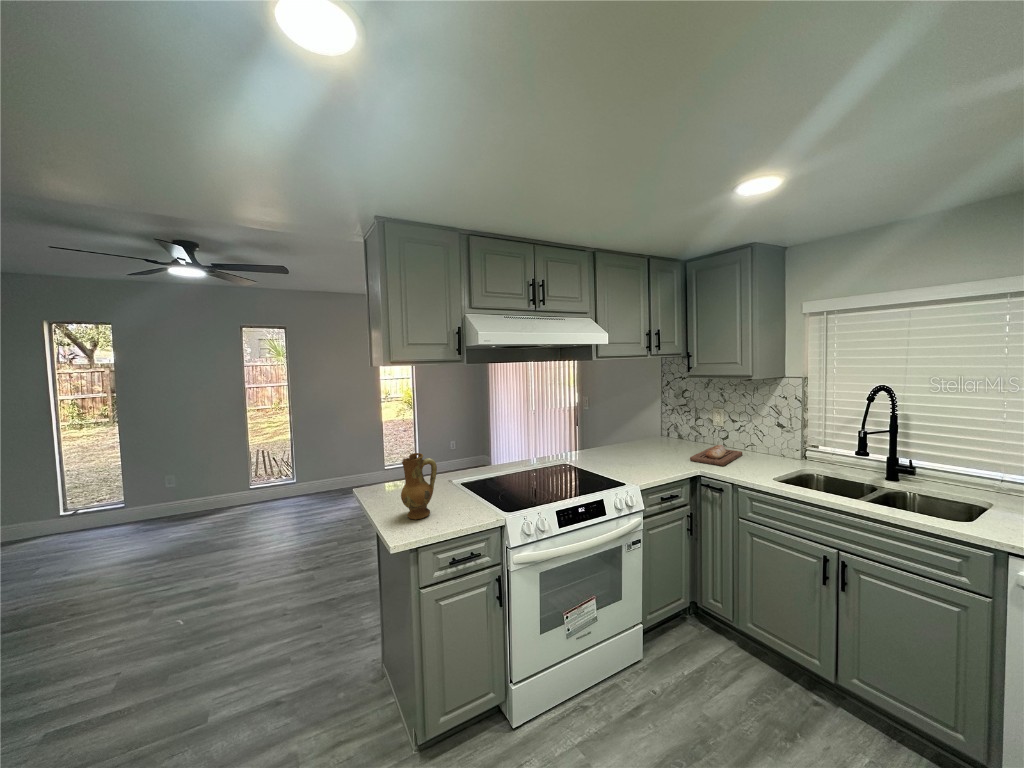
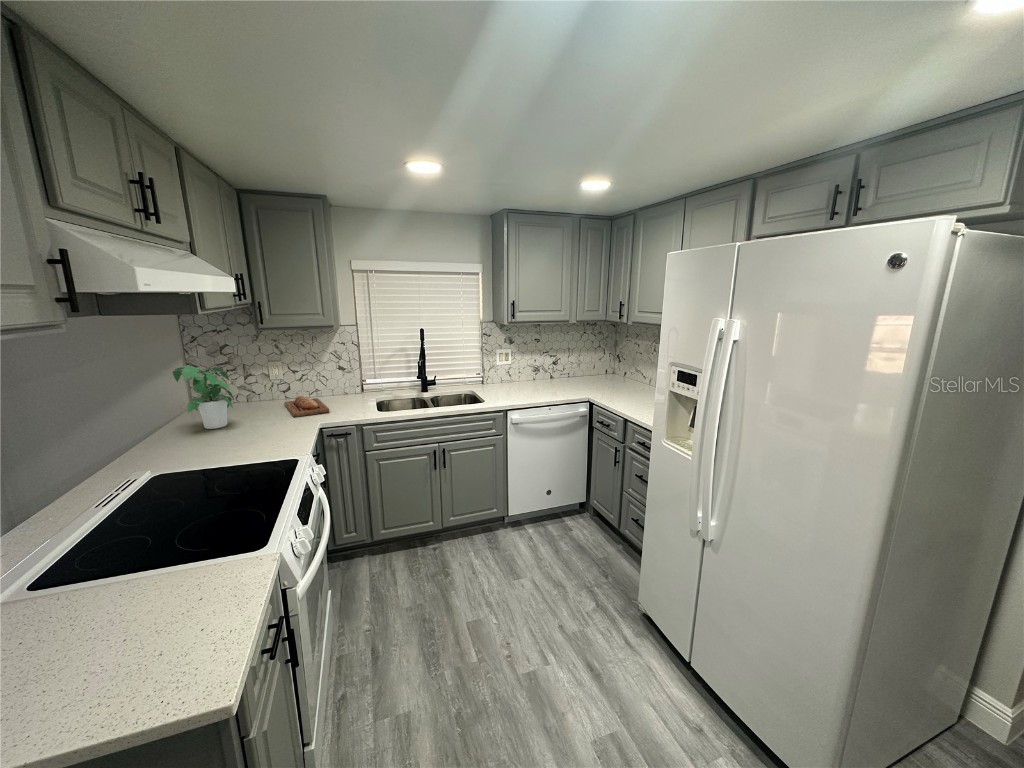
potted plant: none [613,402,650,452] -> present [173,365,234,429]
ceramic jug: present [401,453,437,519] -> none [55,519,157,680]

